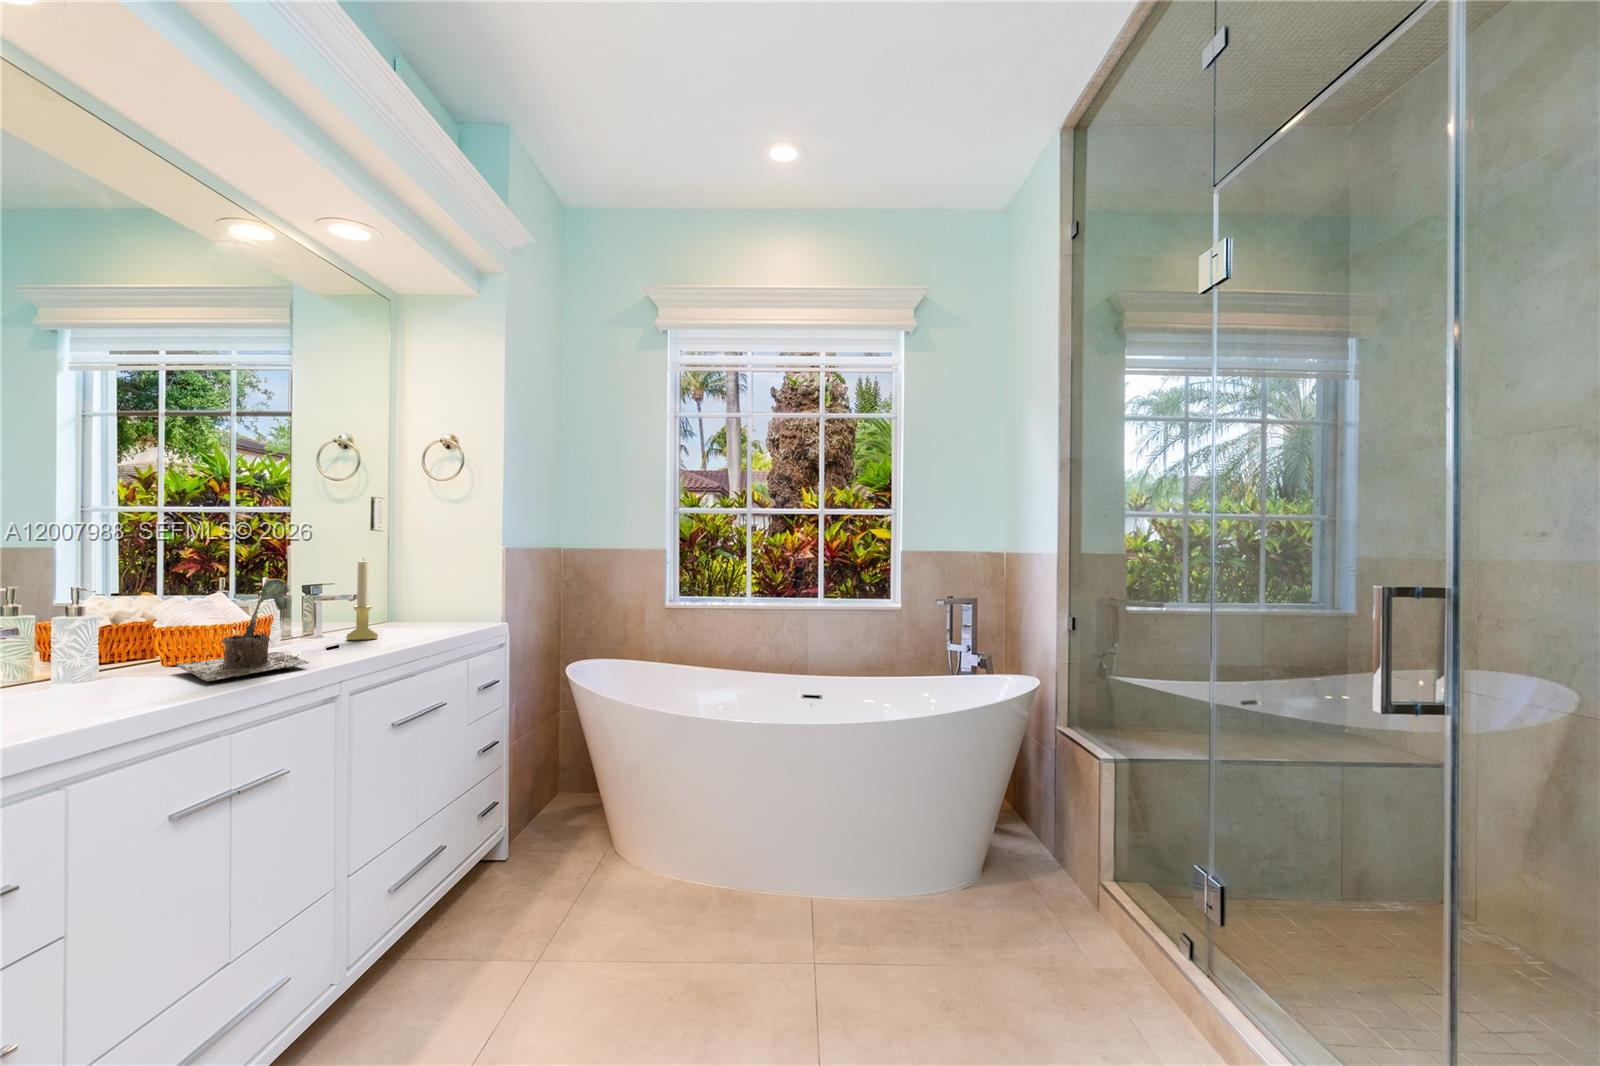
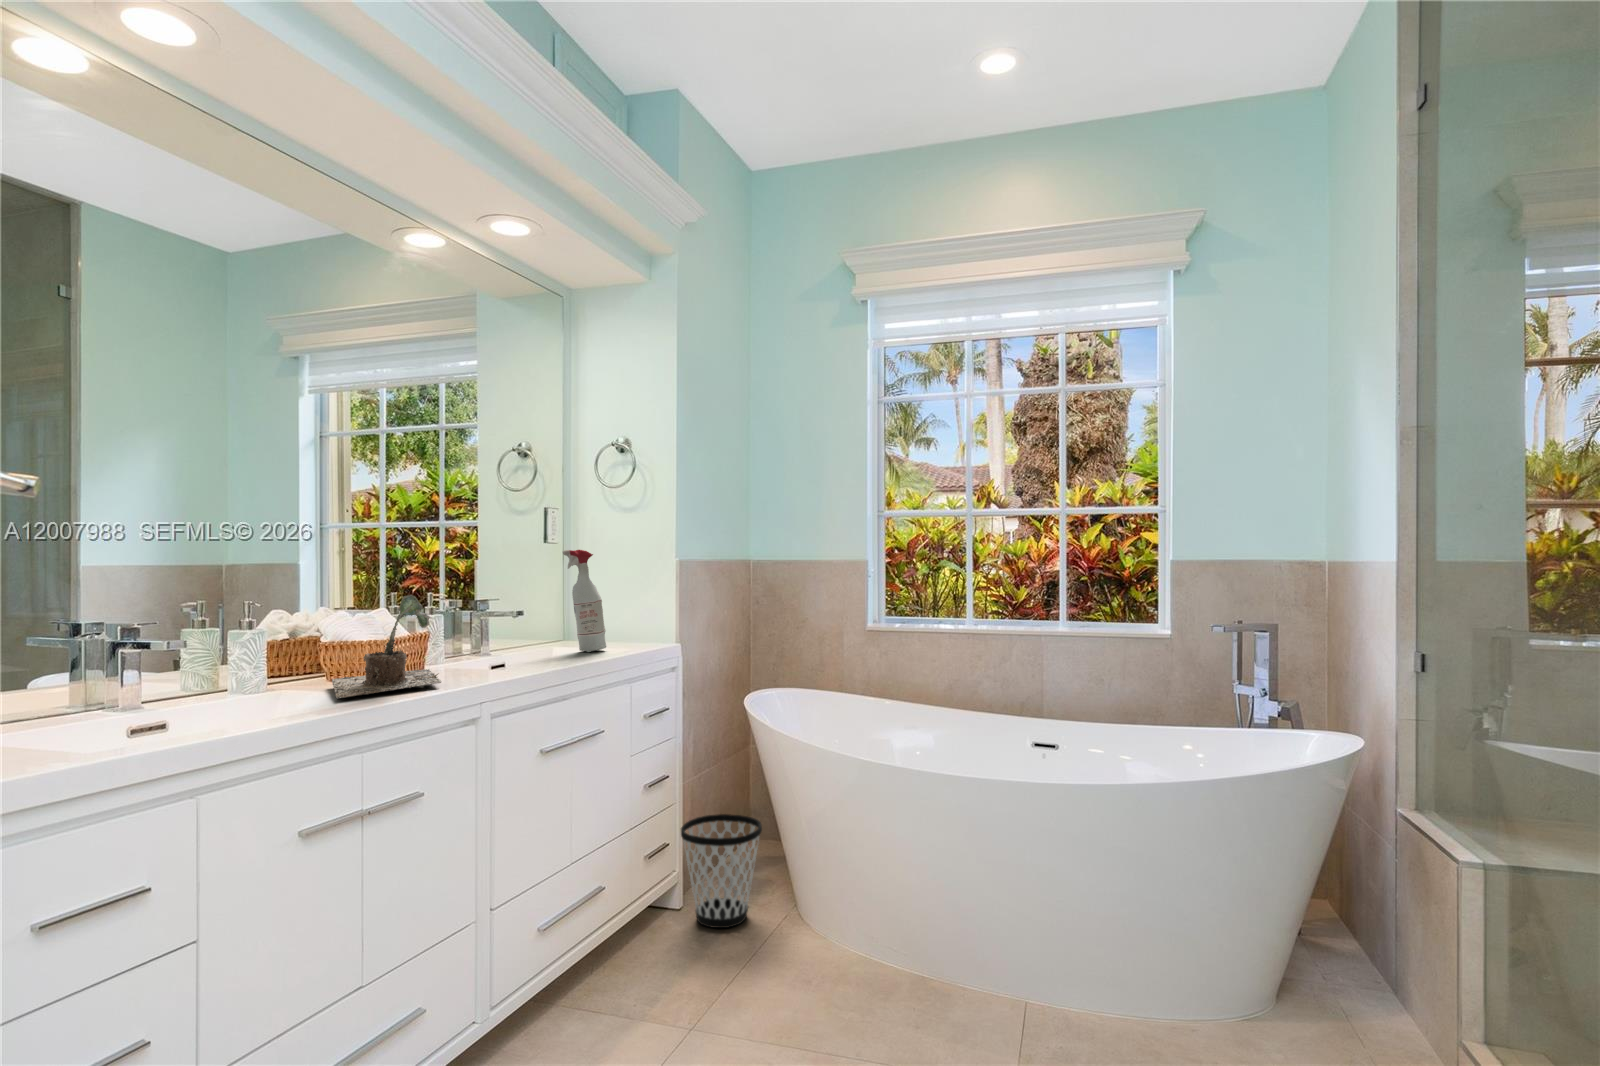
spray bottle: none [396,537,439,633] -> present [563,550,607,652]
candle holder: present [346,559,378,641] -> none [512,572,542,659]
wastebasket: none [506,774,582,875] -> present [681,814,762,928]

